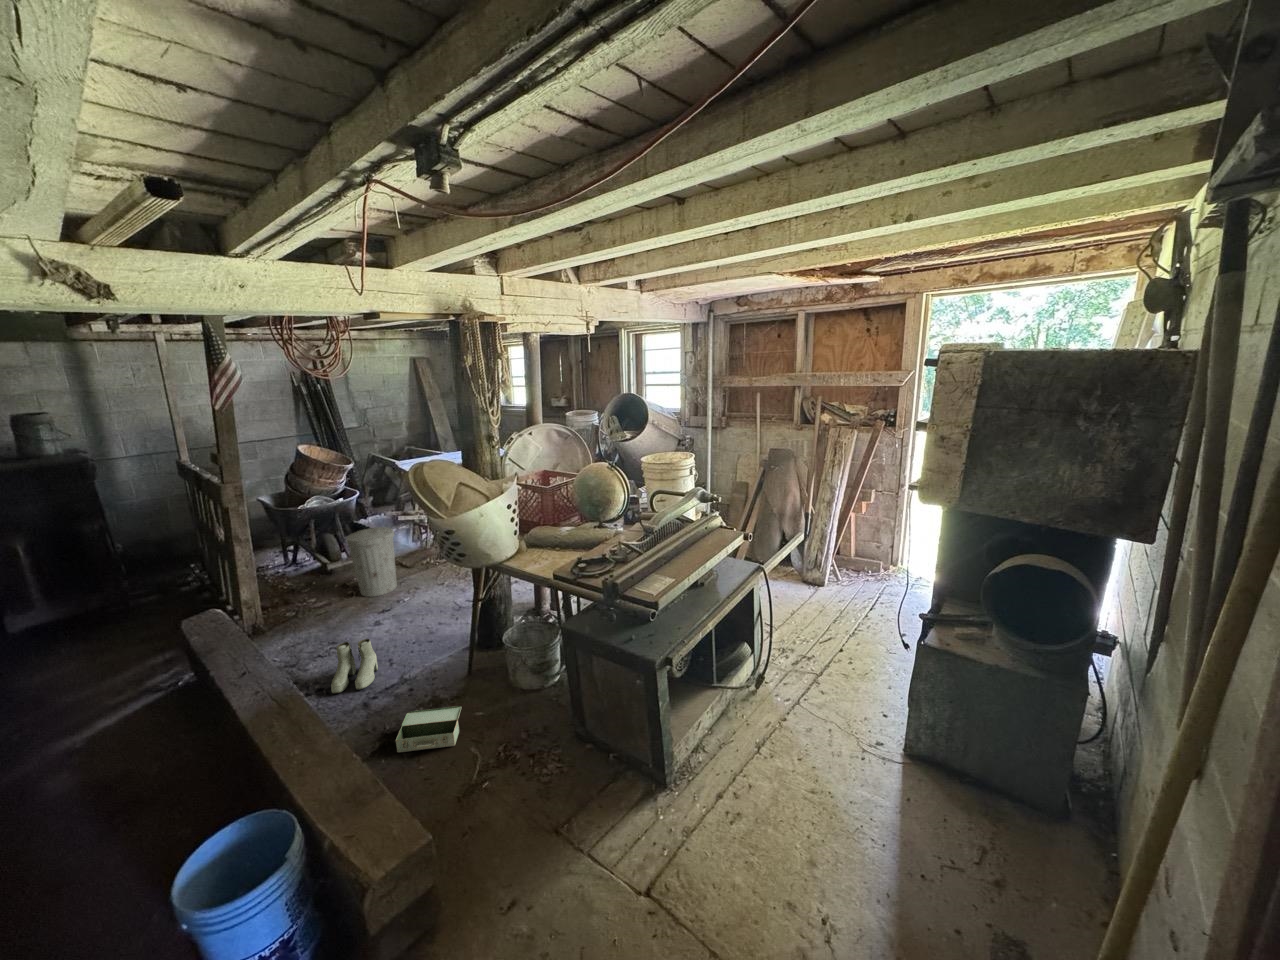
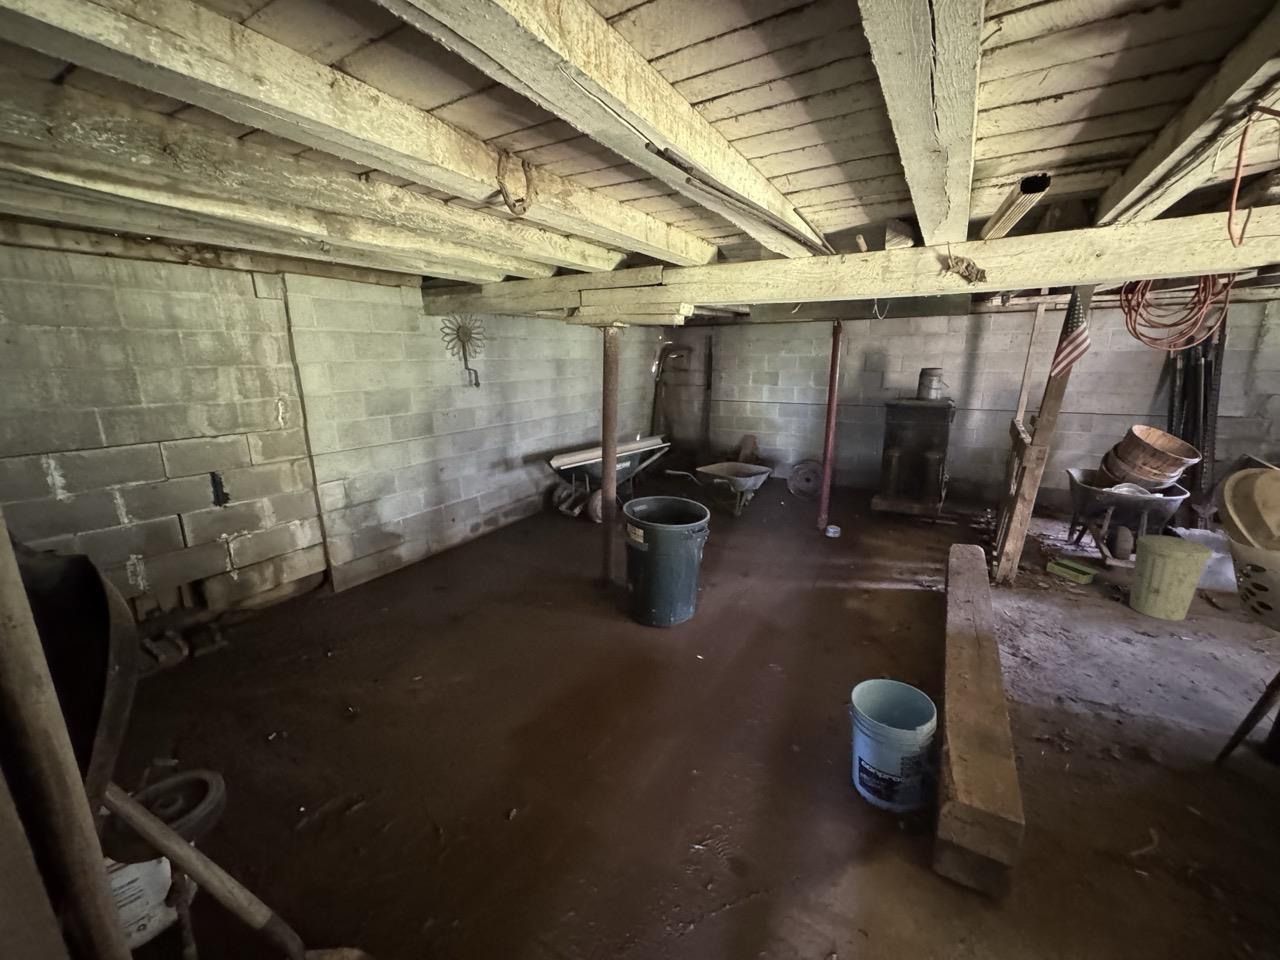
boots: present [331,639,378,693] -> none [1035,631,1100,687]
toolbox: present [395,706,462,752] -> present [1047,559,1102,584]

